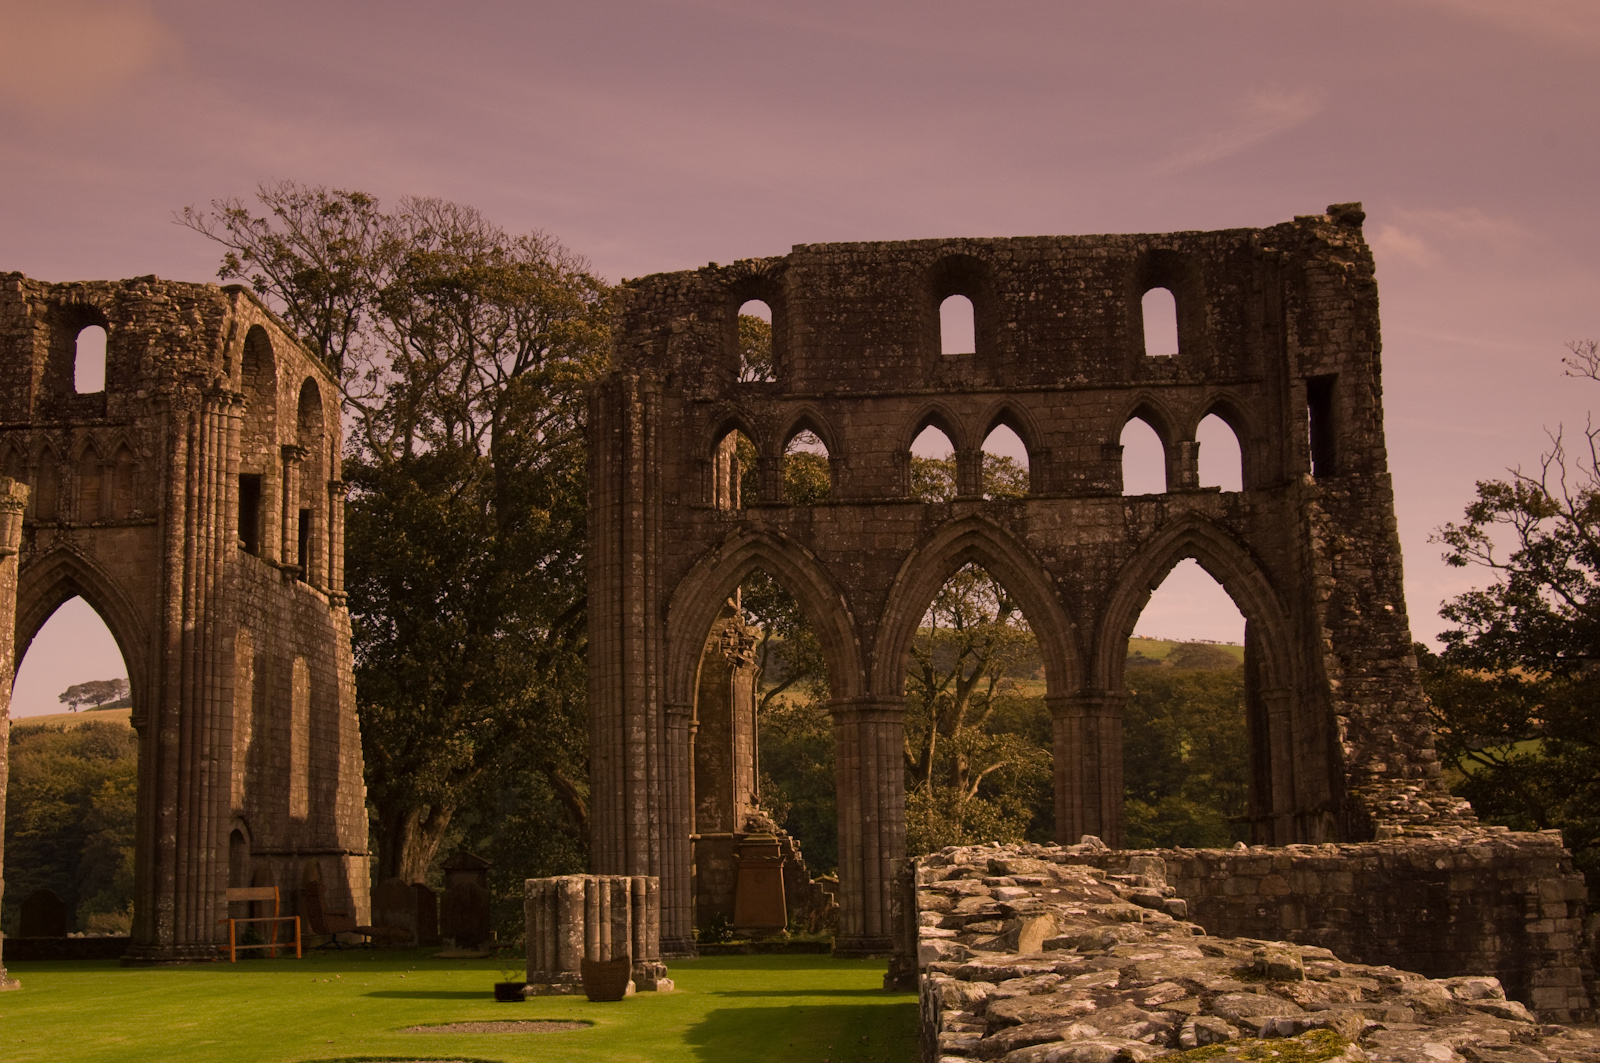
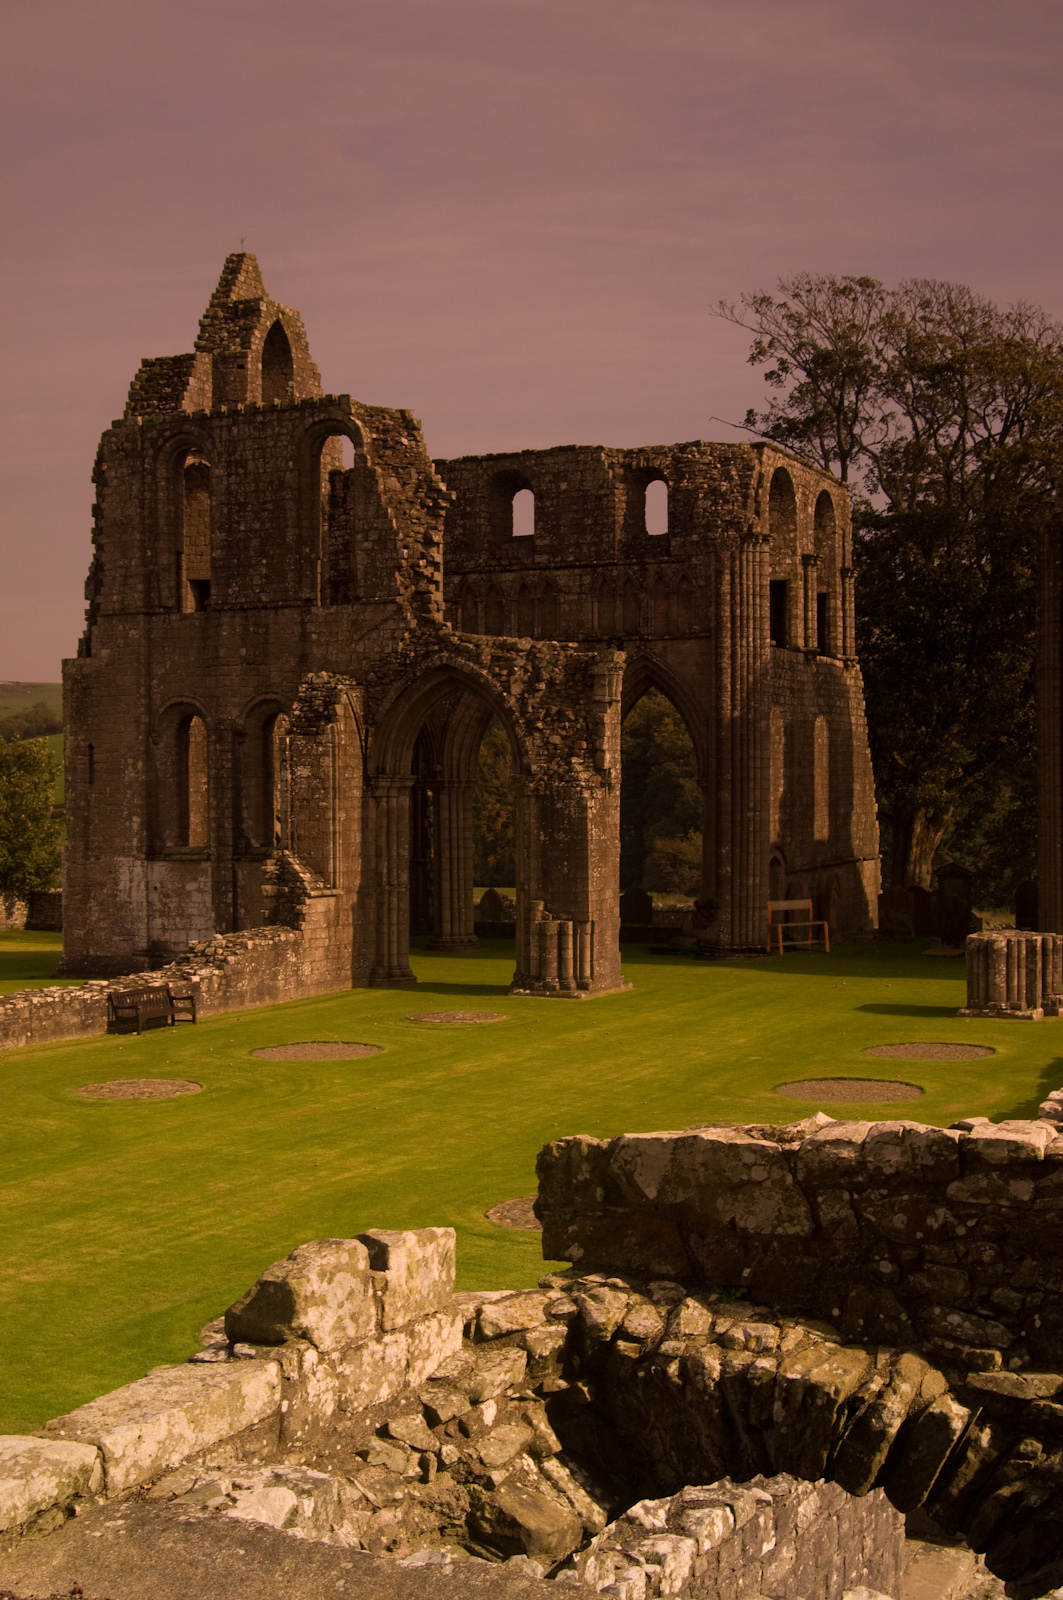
lounge chair: present [305,881,383,950] -> present [668,897,722,953]
woven basket: present [580,942,631,1001] -> none [1002,982,1037,1022]
decorative plant: present [494,944,527,1002] -> none [945,980,968,1019]

